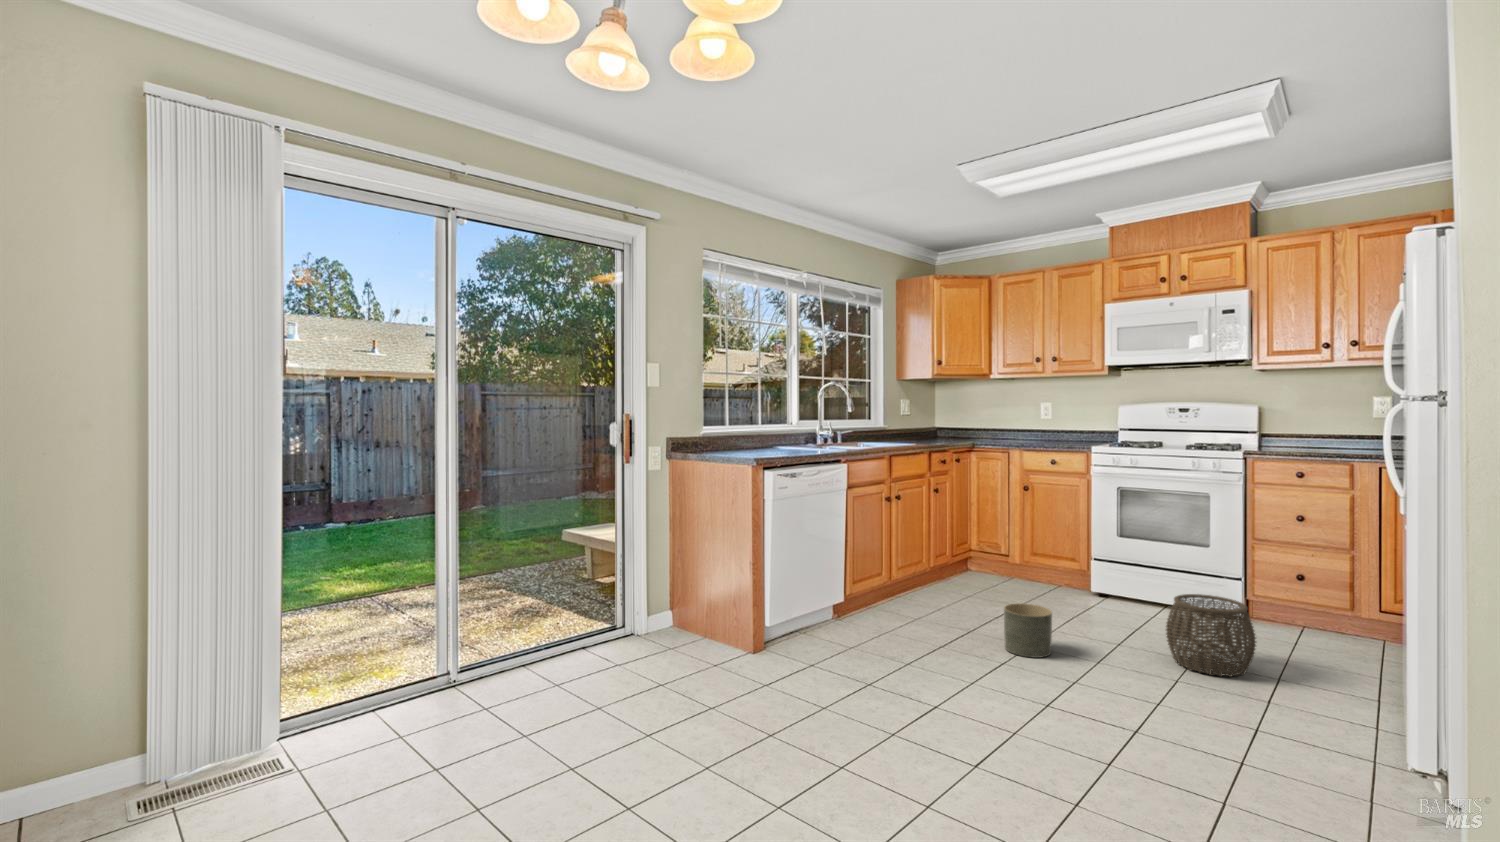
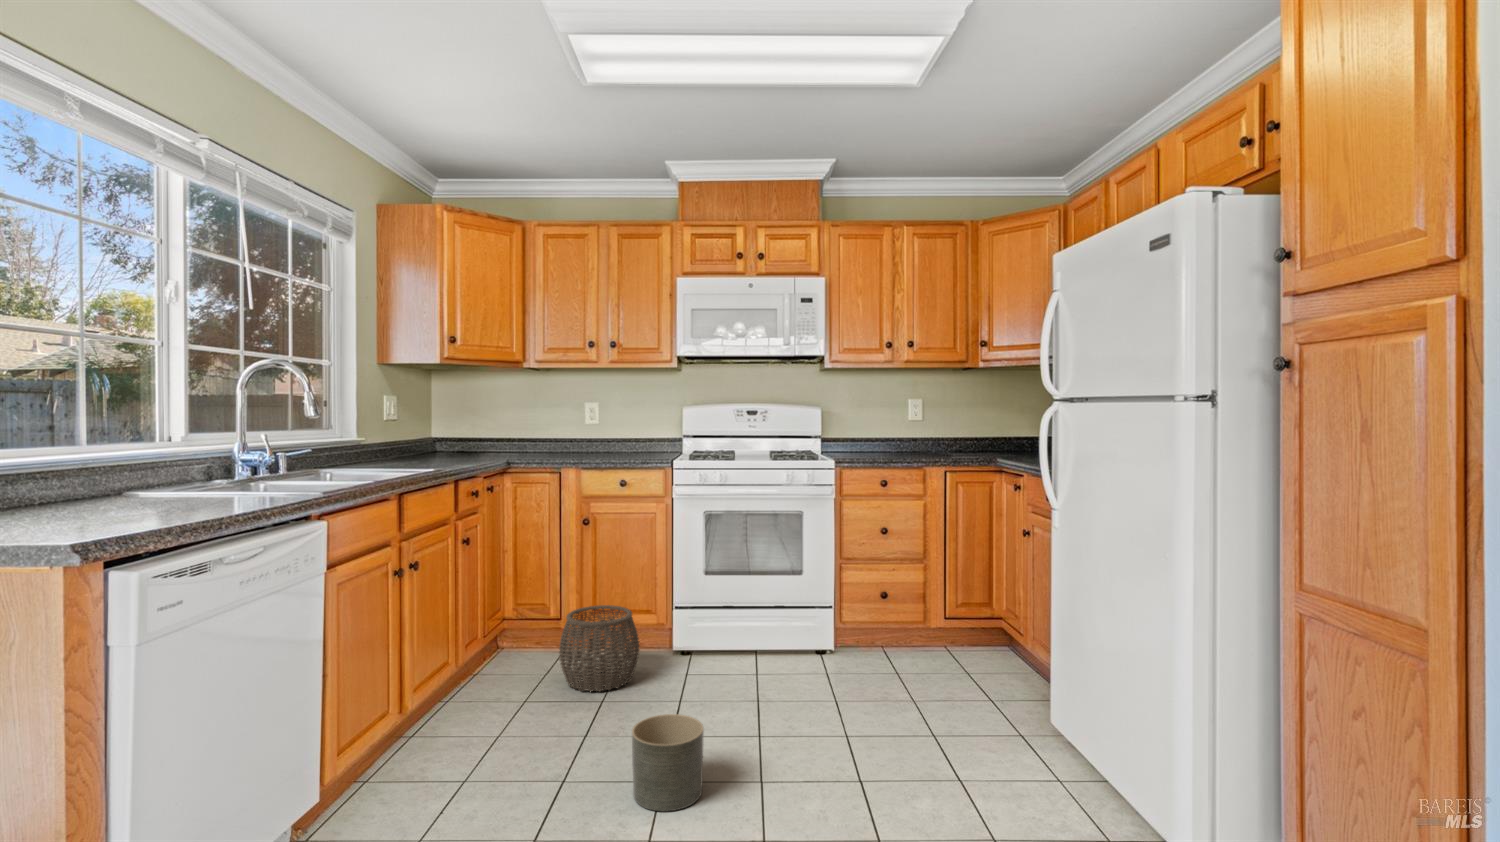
woven basket: present [1166,594,1256,677] -> present [559,605,640,692]

